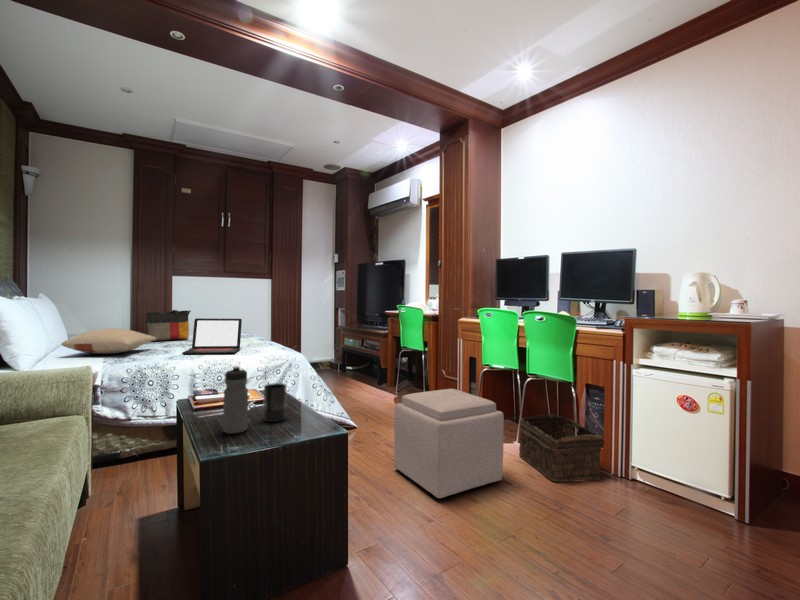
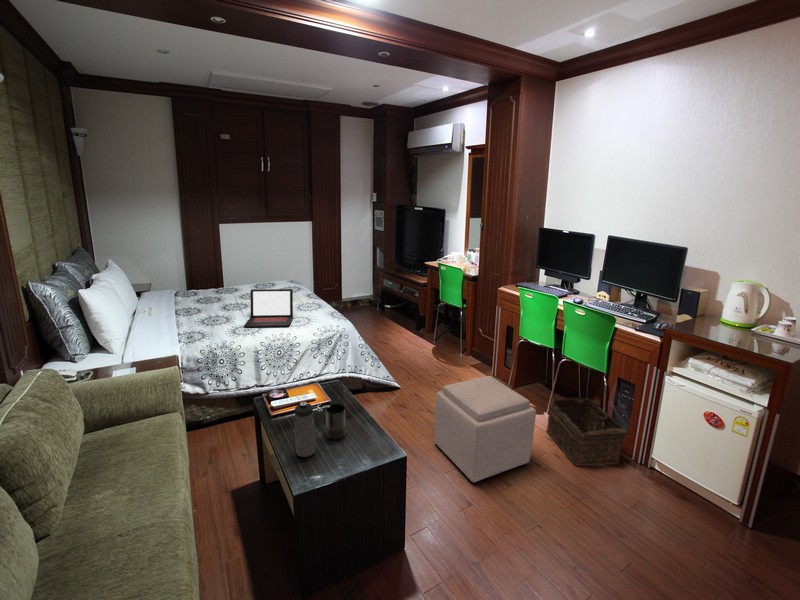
tote bag: present [146,310,191,341] -> none [205,271,245,302]
pillow: present [61,328,156,354] -> none [142,303,219,328]

